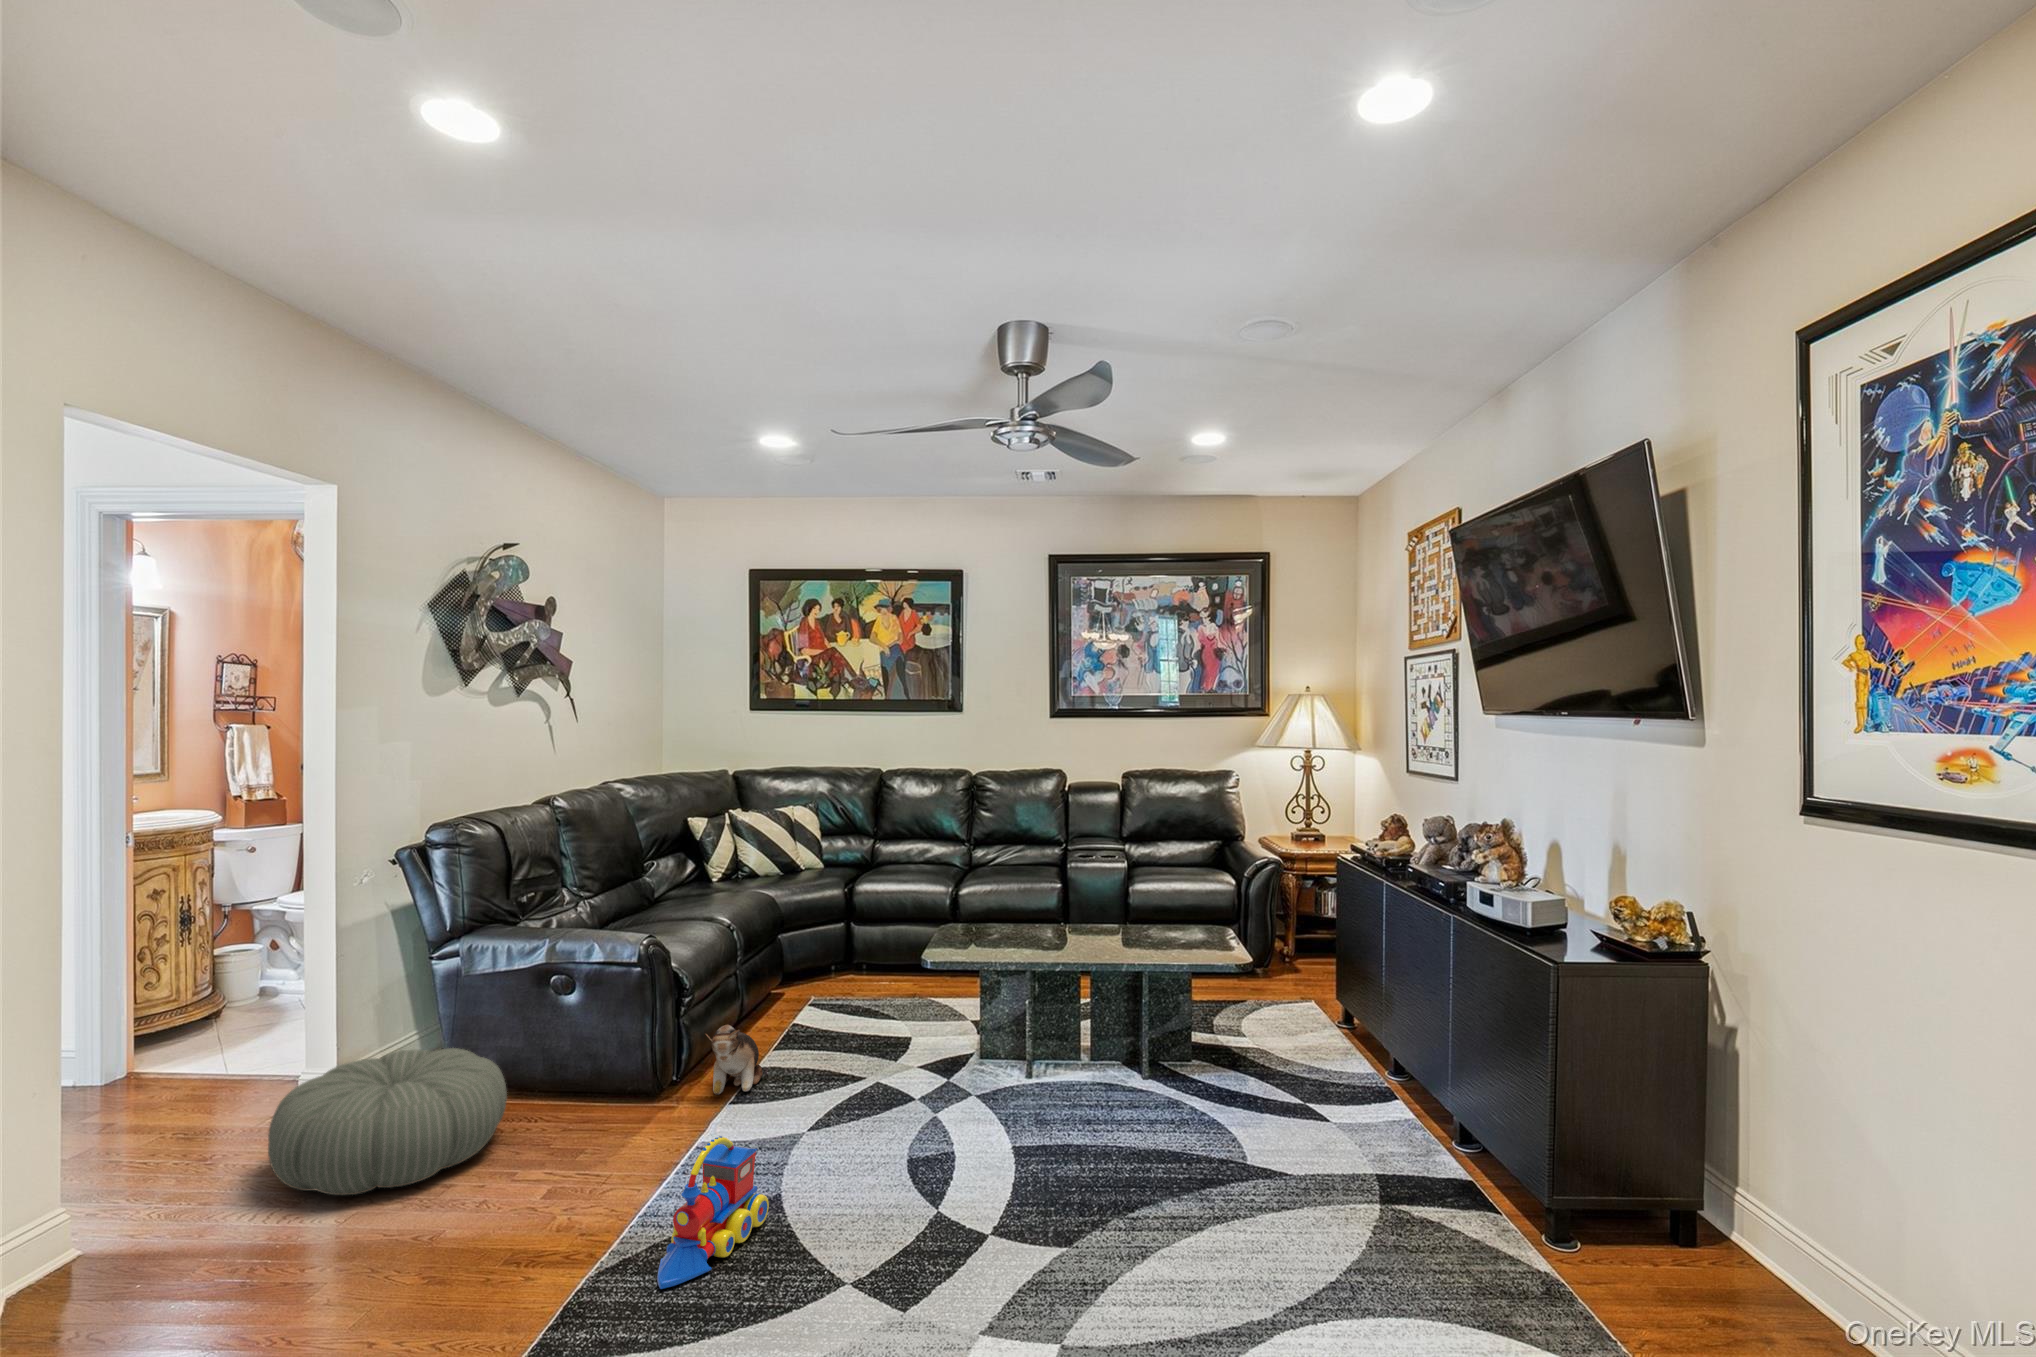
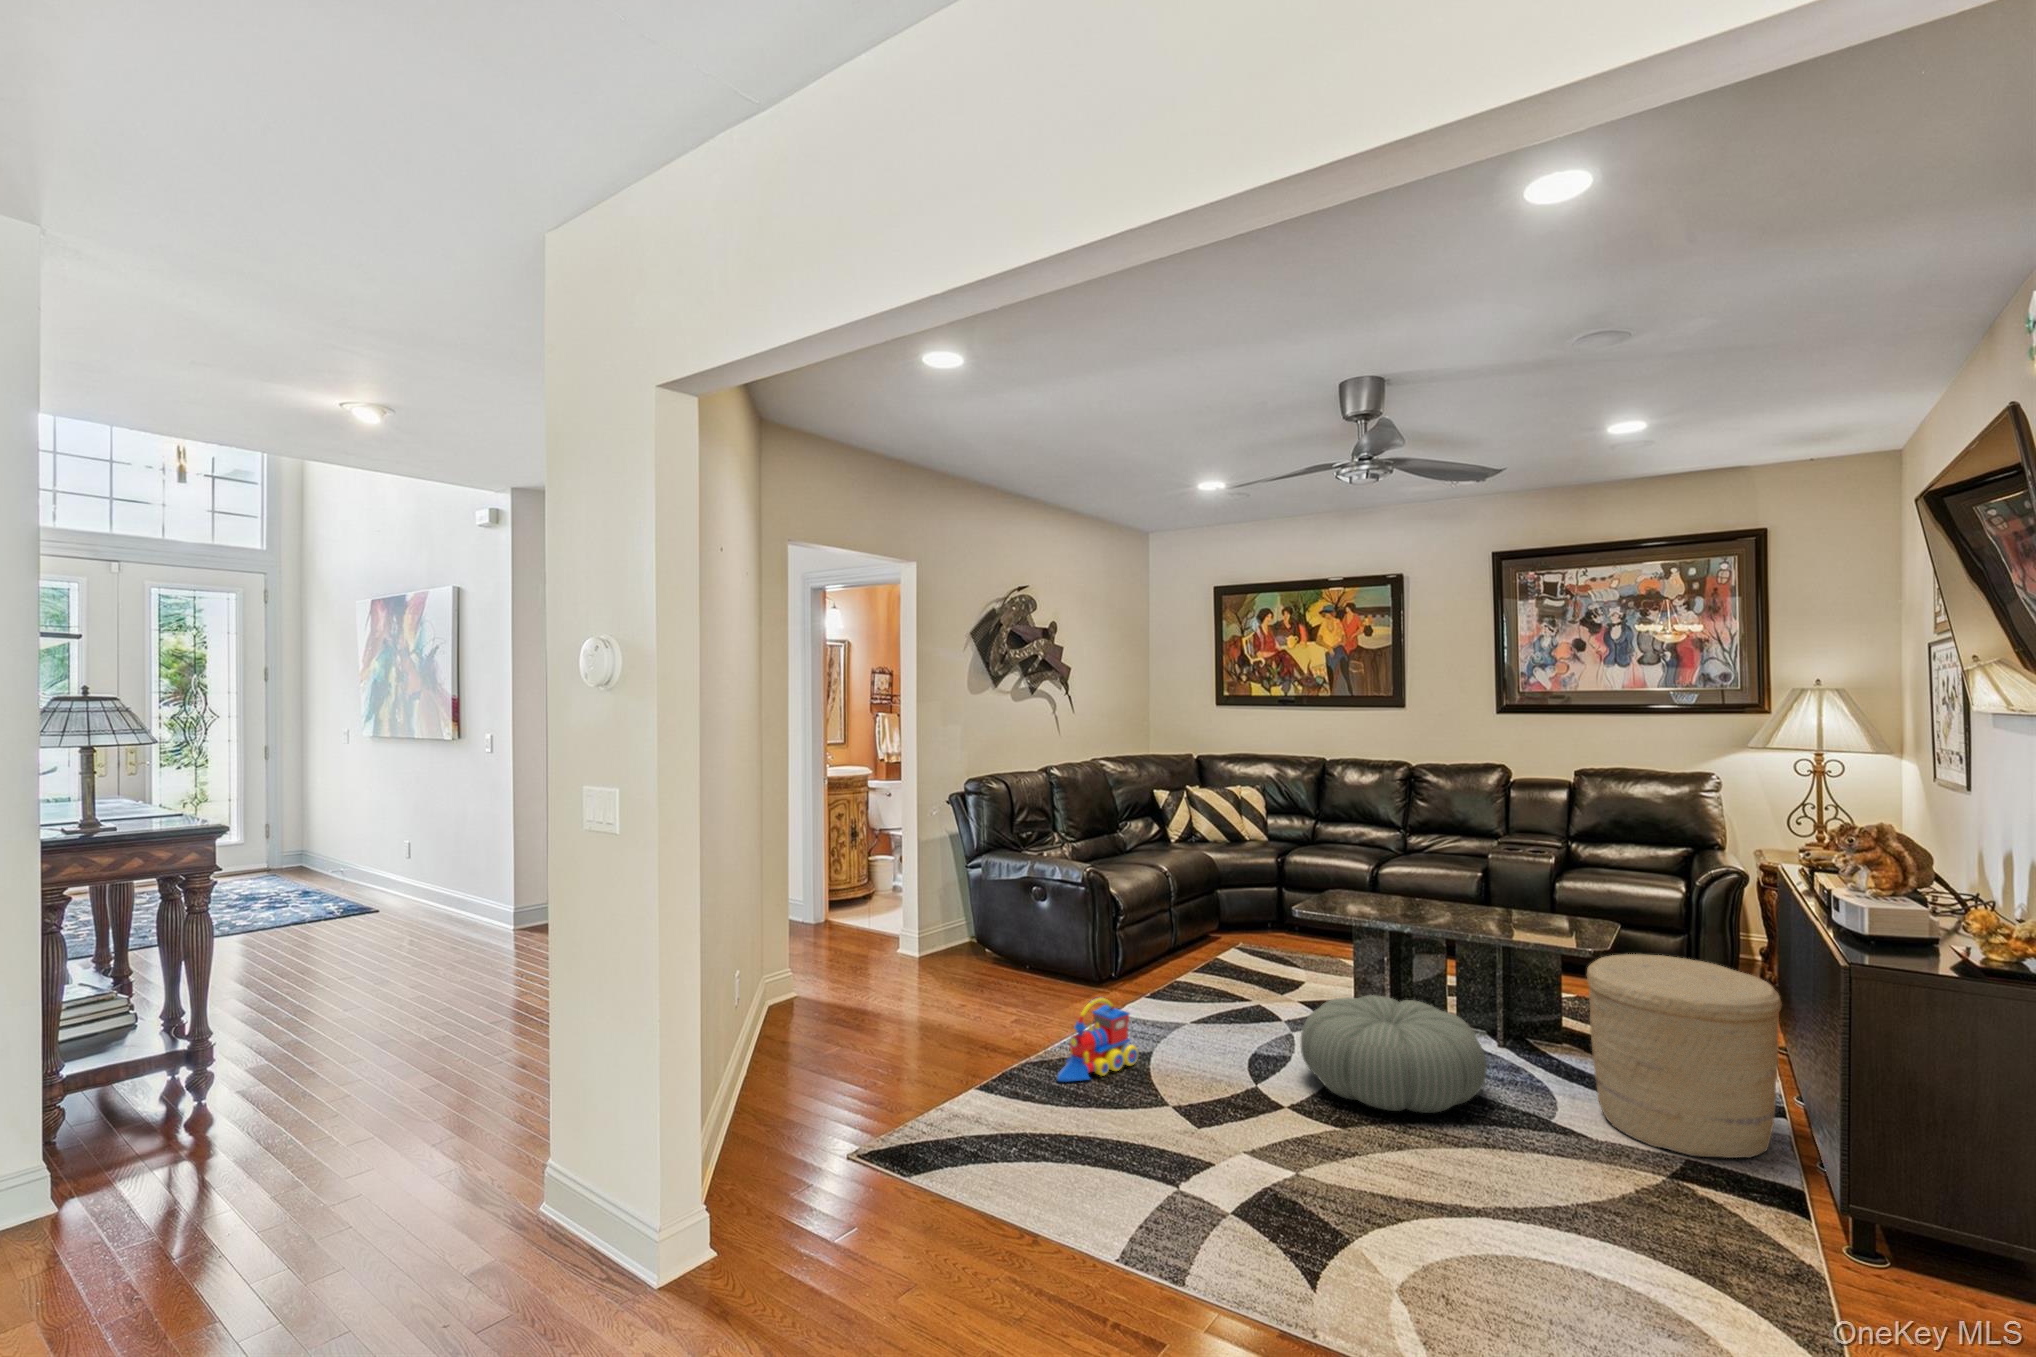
basket: none [1268,962,1441,1174] -> present [1587,954,1782,1158]
plush toy: present [706,1025,763,1094] -> none [1128,940,1176,992]
pouf: present [268,1048,507,1195] -> present [1301,995,1487,1113]

